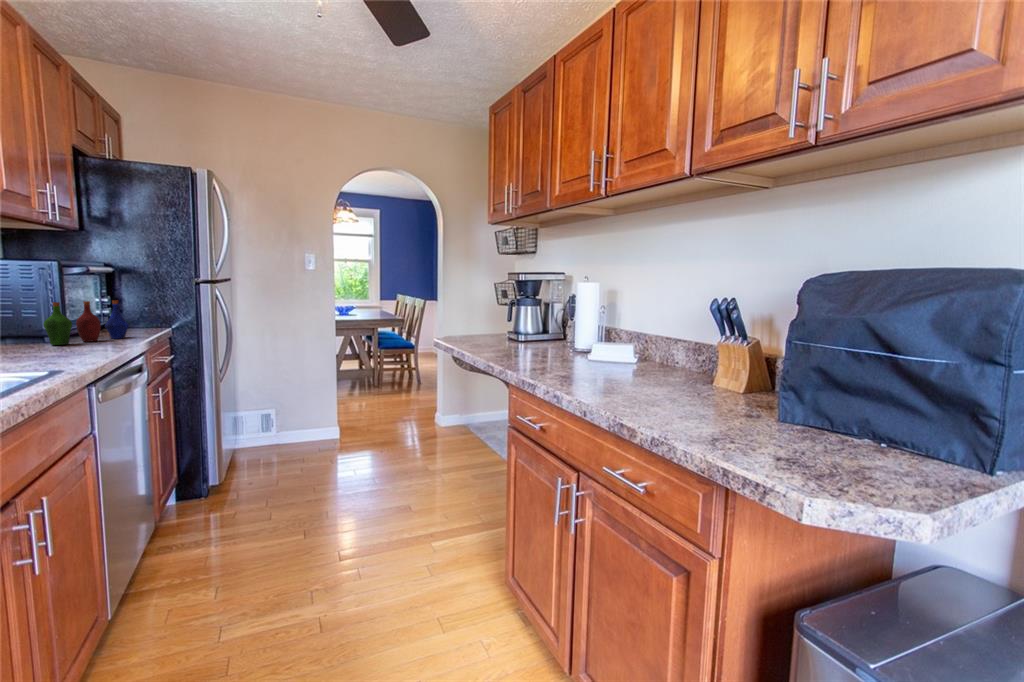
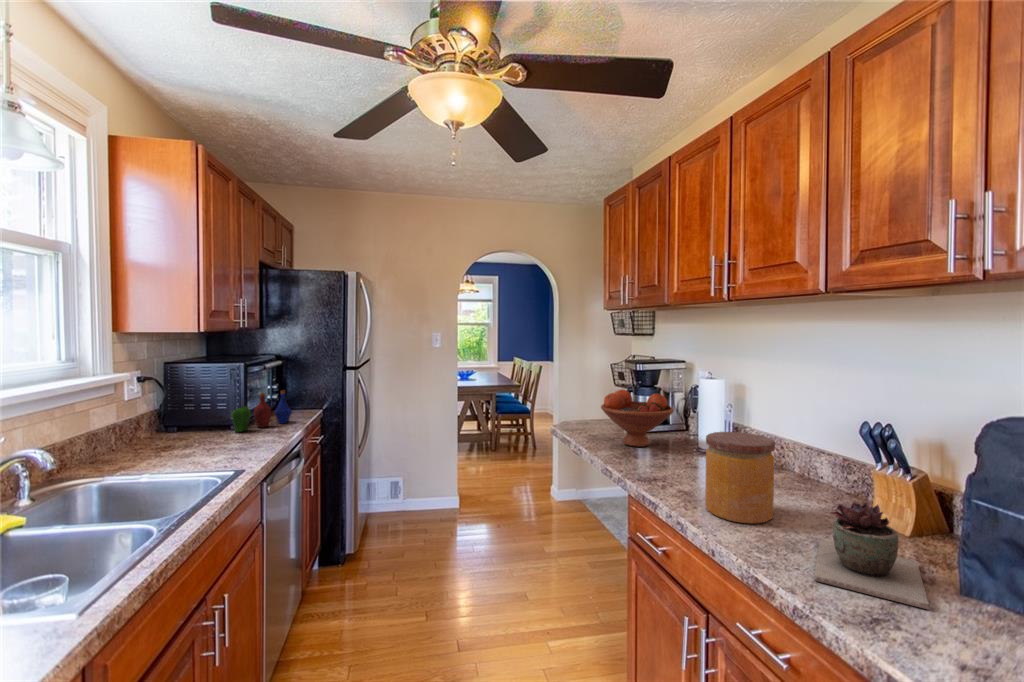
fruit bowl: none [484,296,553,349] -> present [601,390,674,447]
jar: none [579,314,641,391] -> present [705,432,775,524]
succulent plant: none [668,354,756,430] -> present [814,502,929,609]

